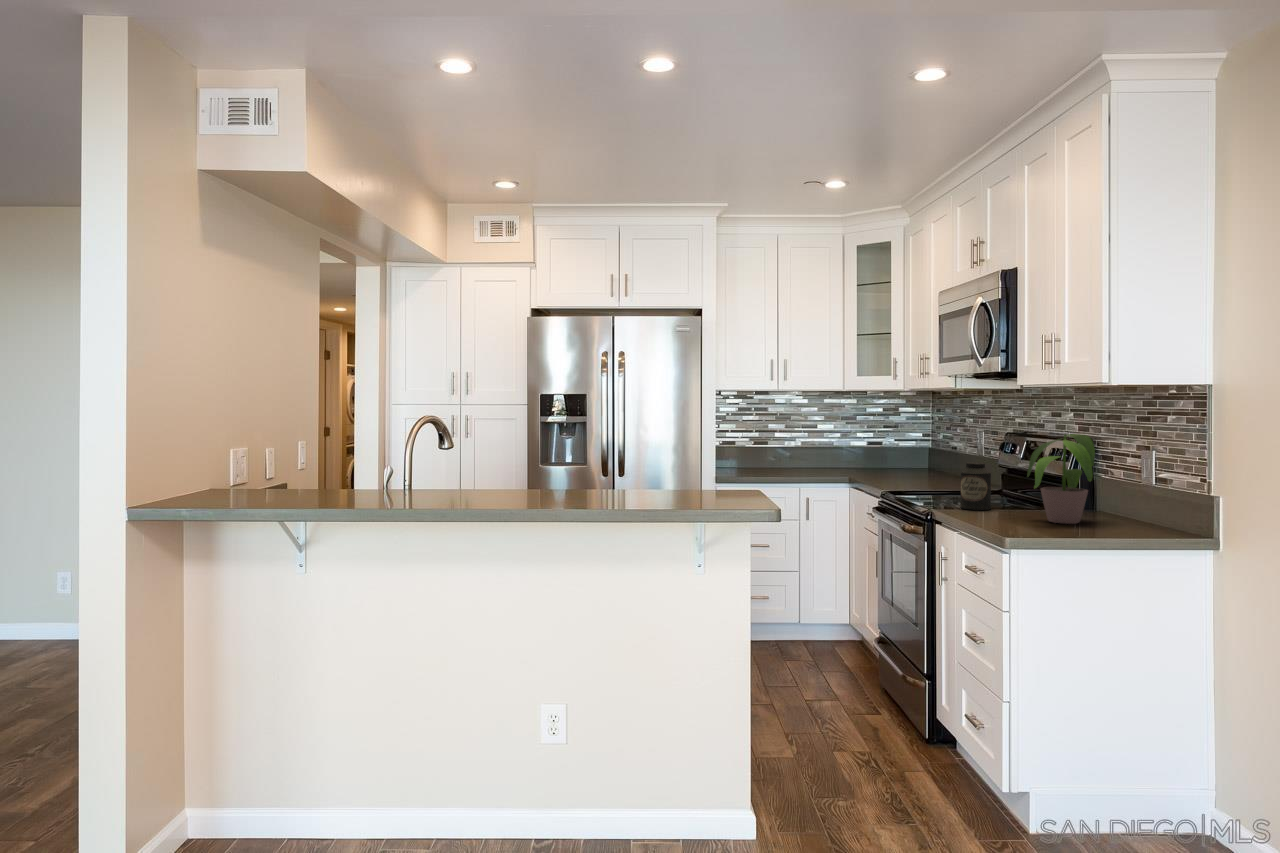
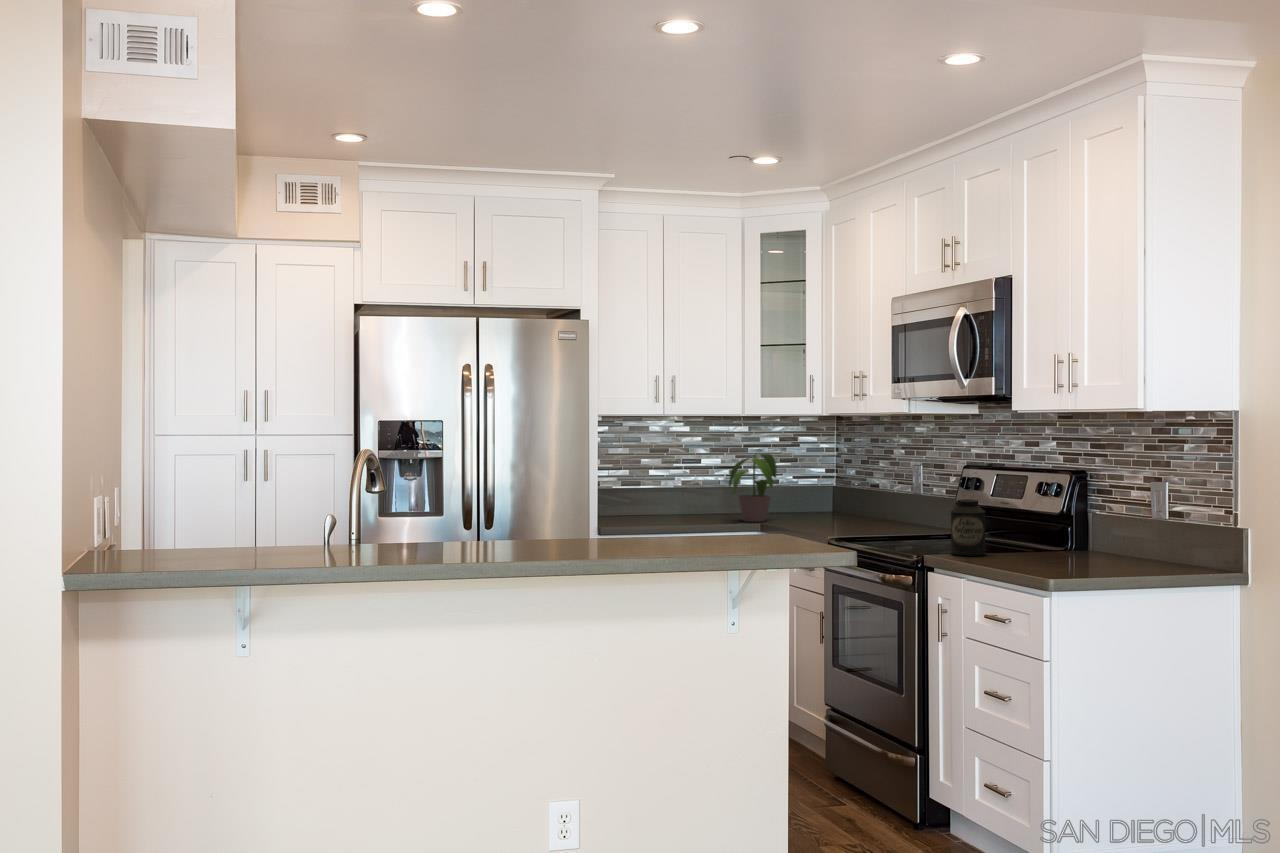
potted plant: present [1027,434,1095,524] -> present [729,454,777,522]

